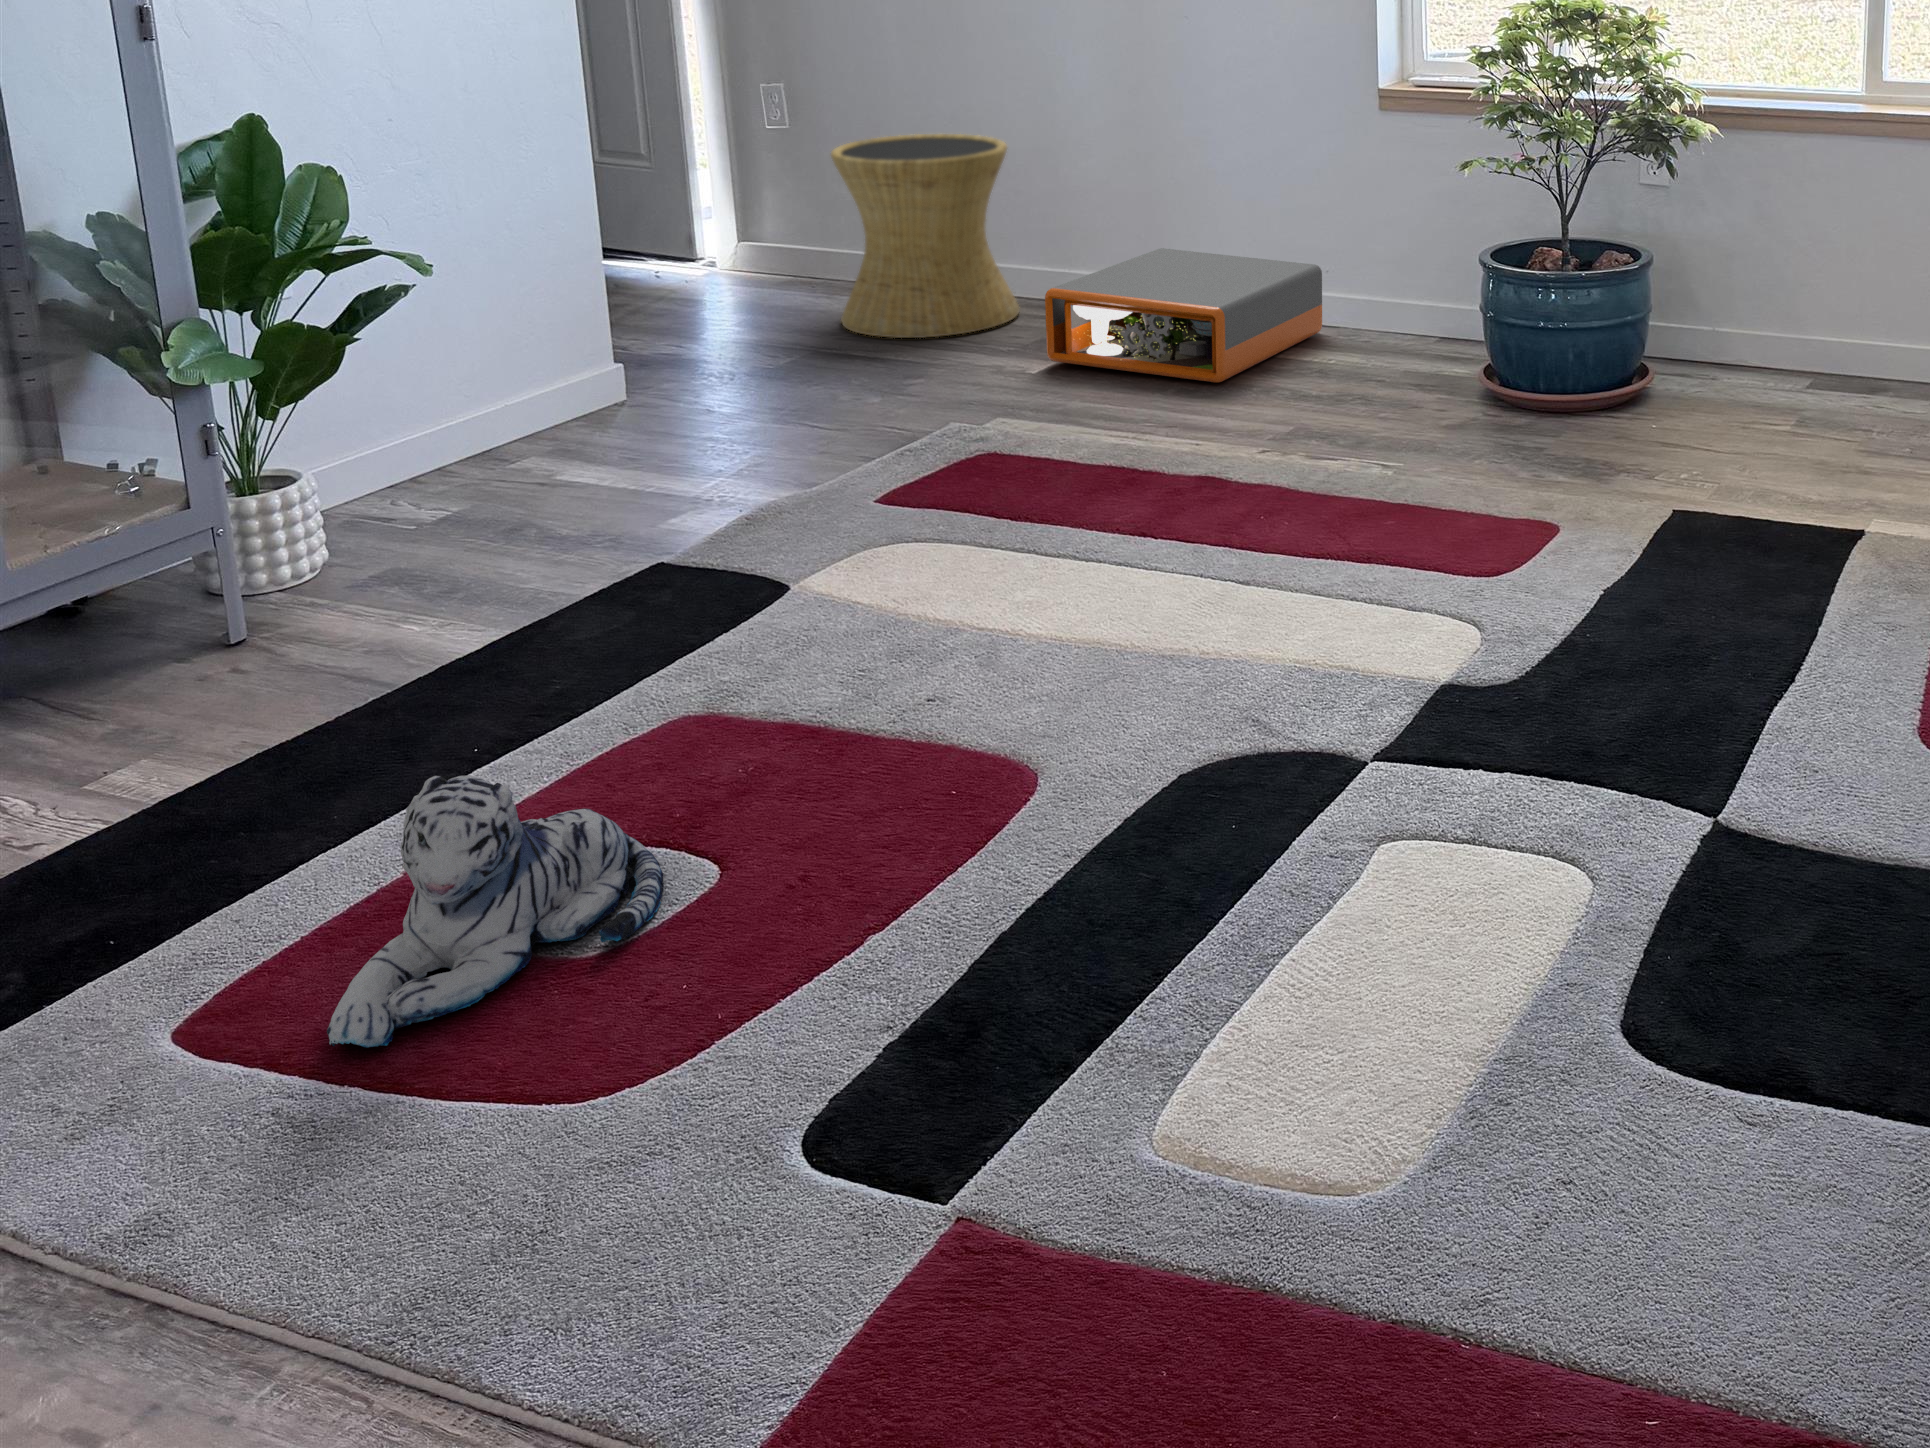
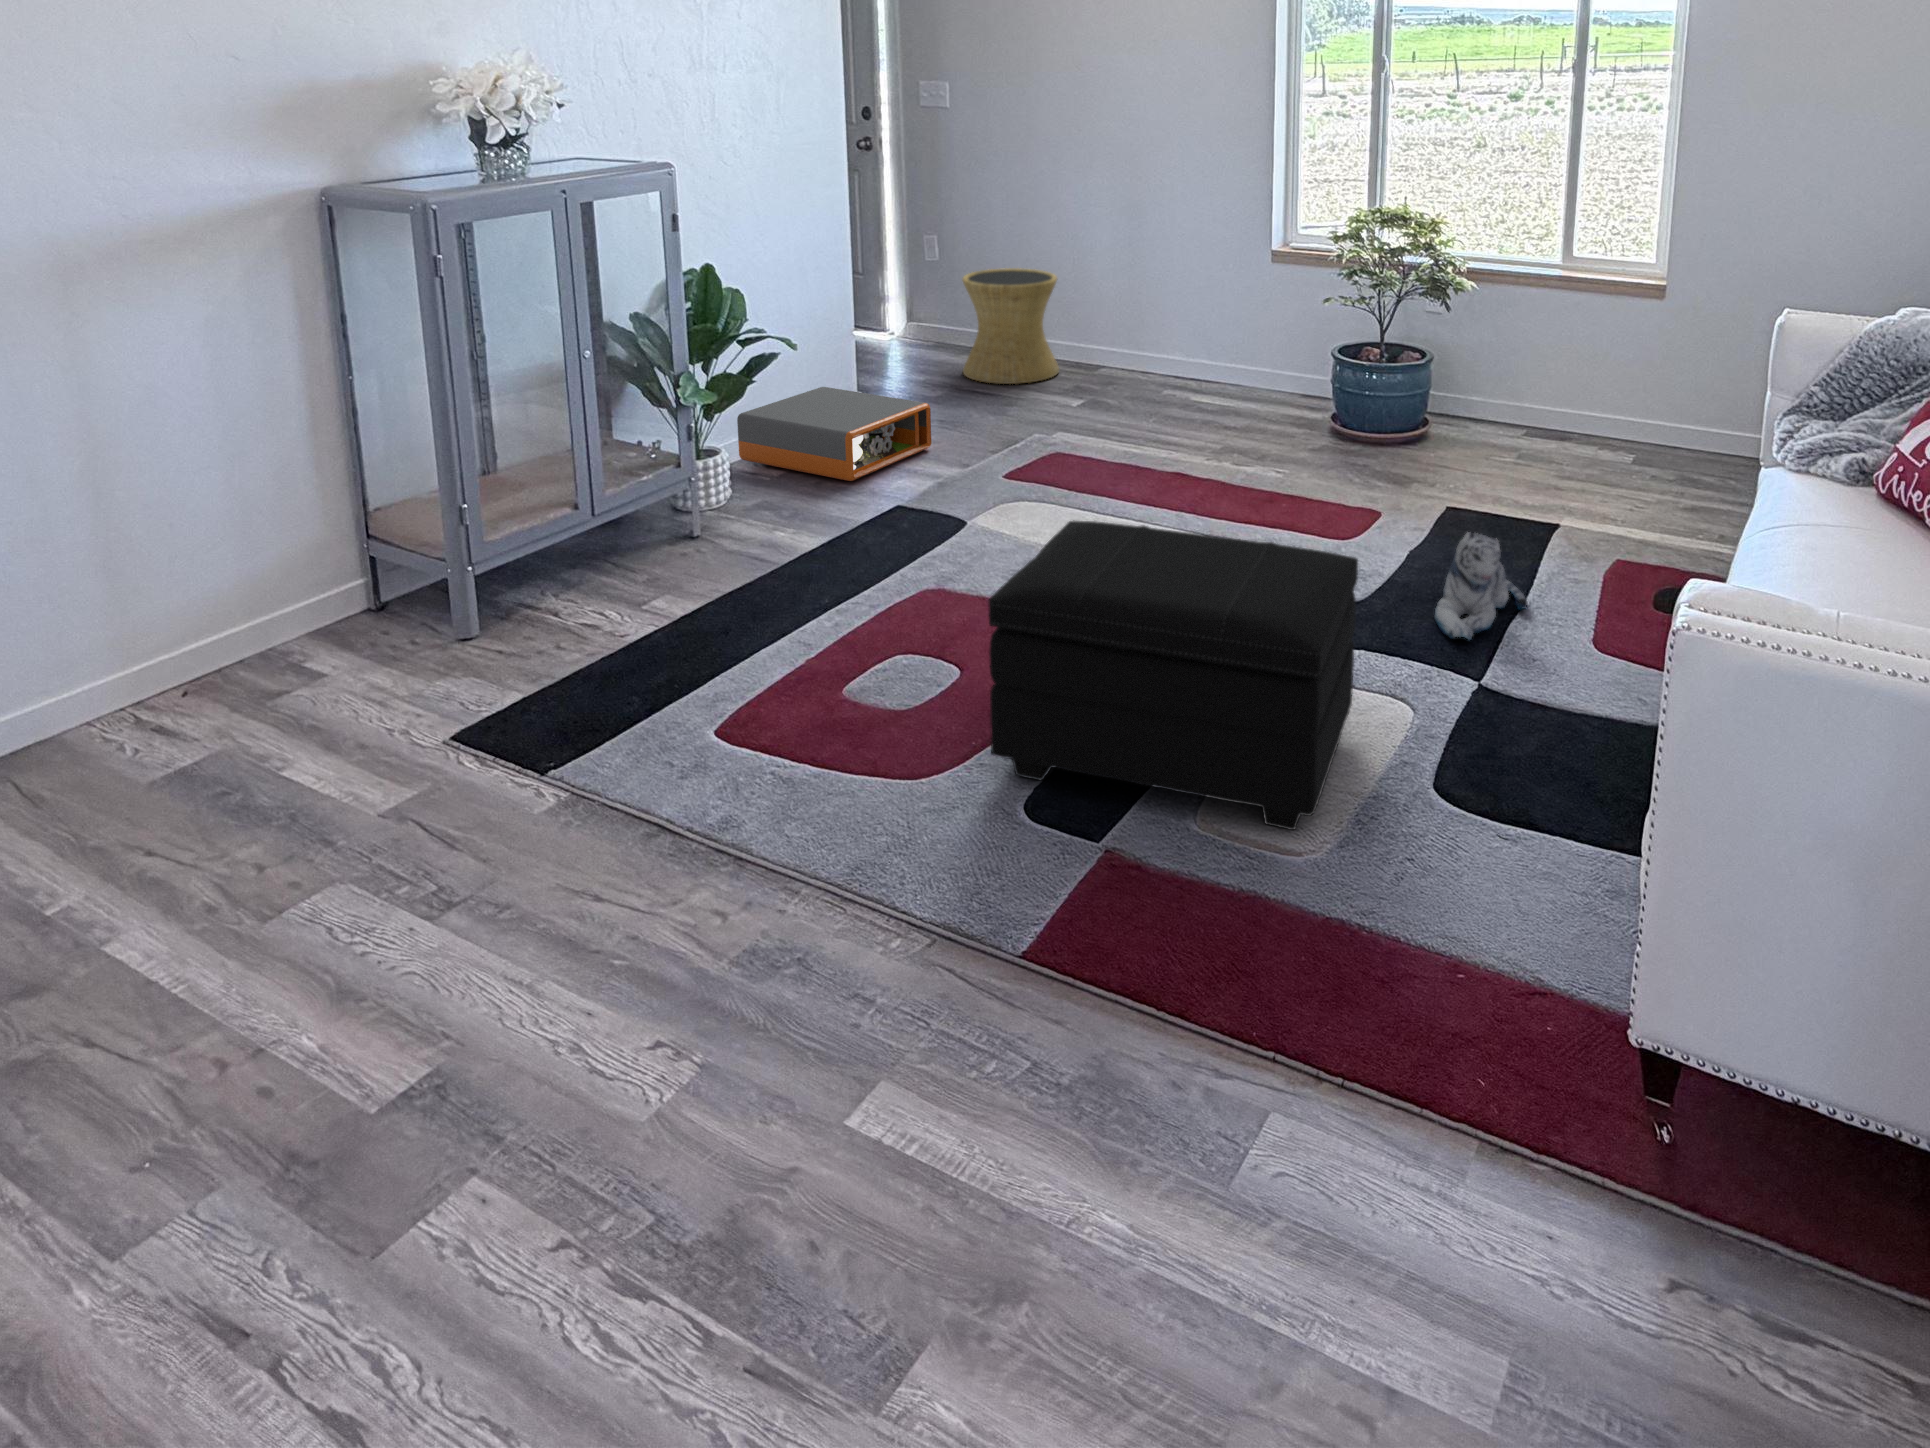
storage box: present [1045,248,1322,383] -> present [737,387,931,481]
footstool: none [695,564,1475,1150] -> present [988,521,1358,830]
plush toy: present [327,775,664,1048] -> present [1434,532,1528,640]

